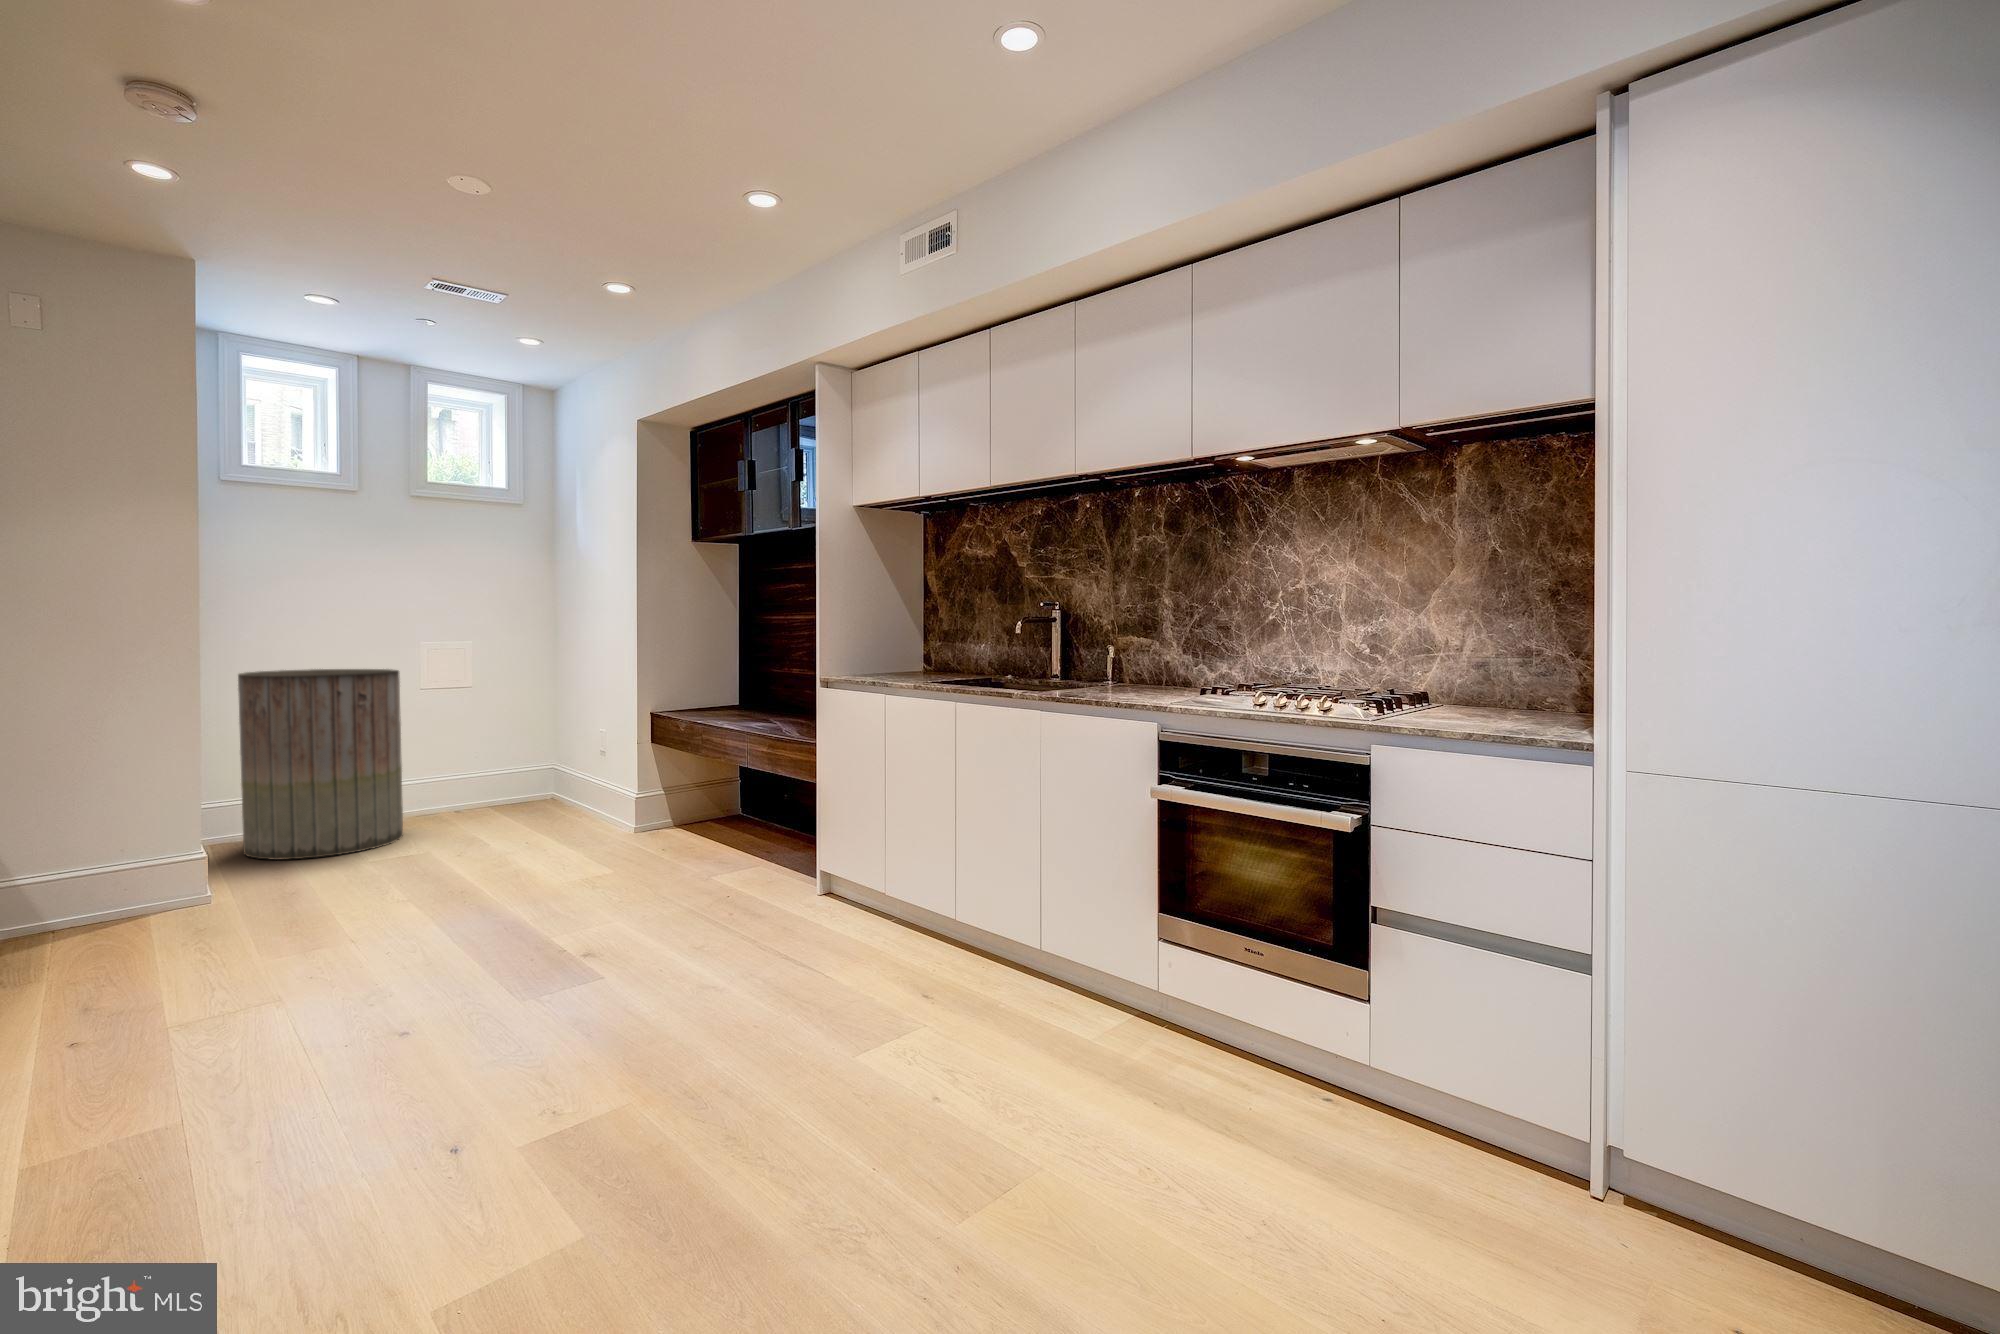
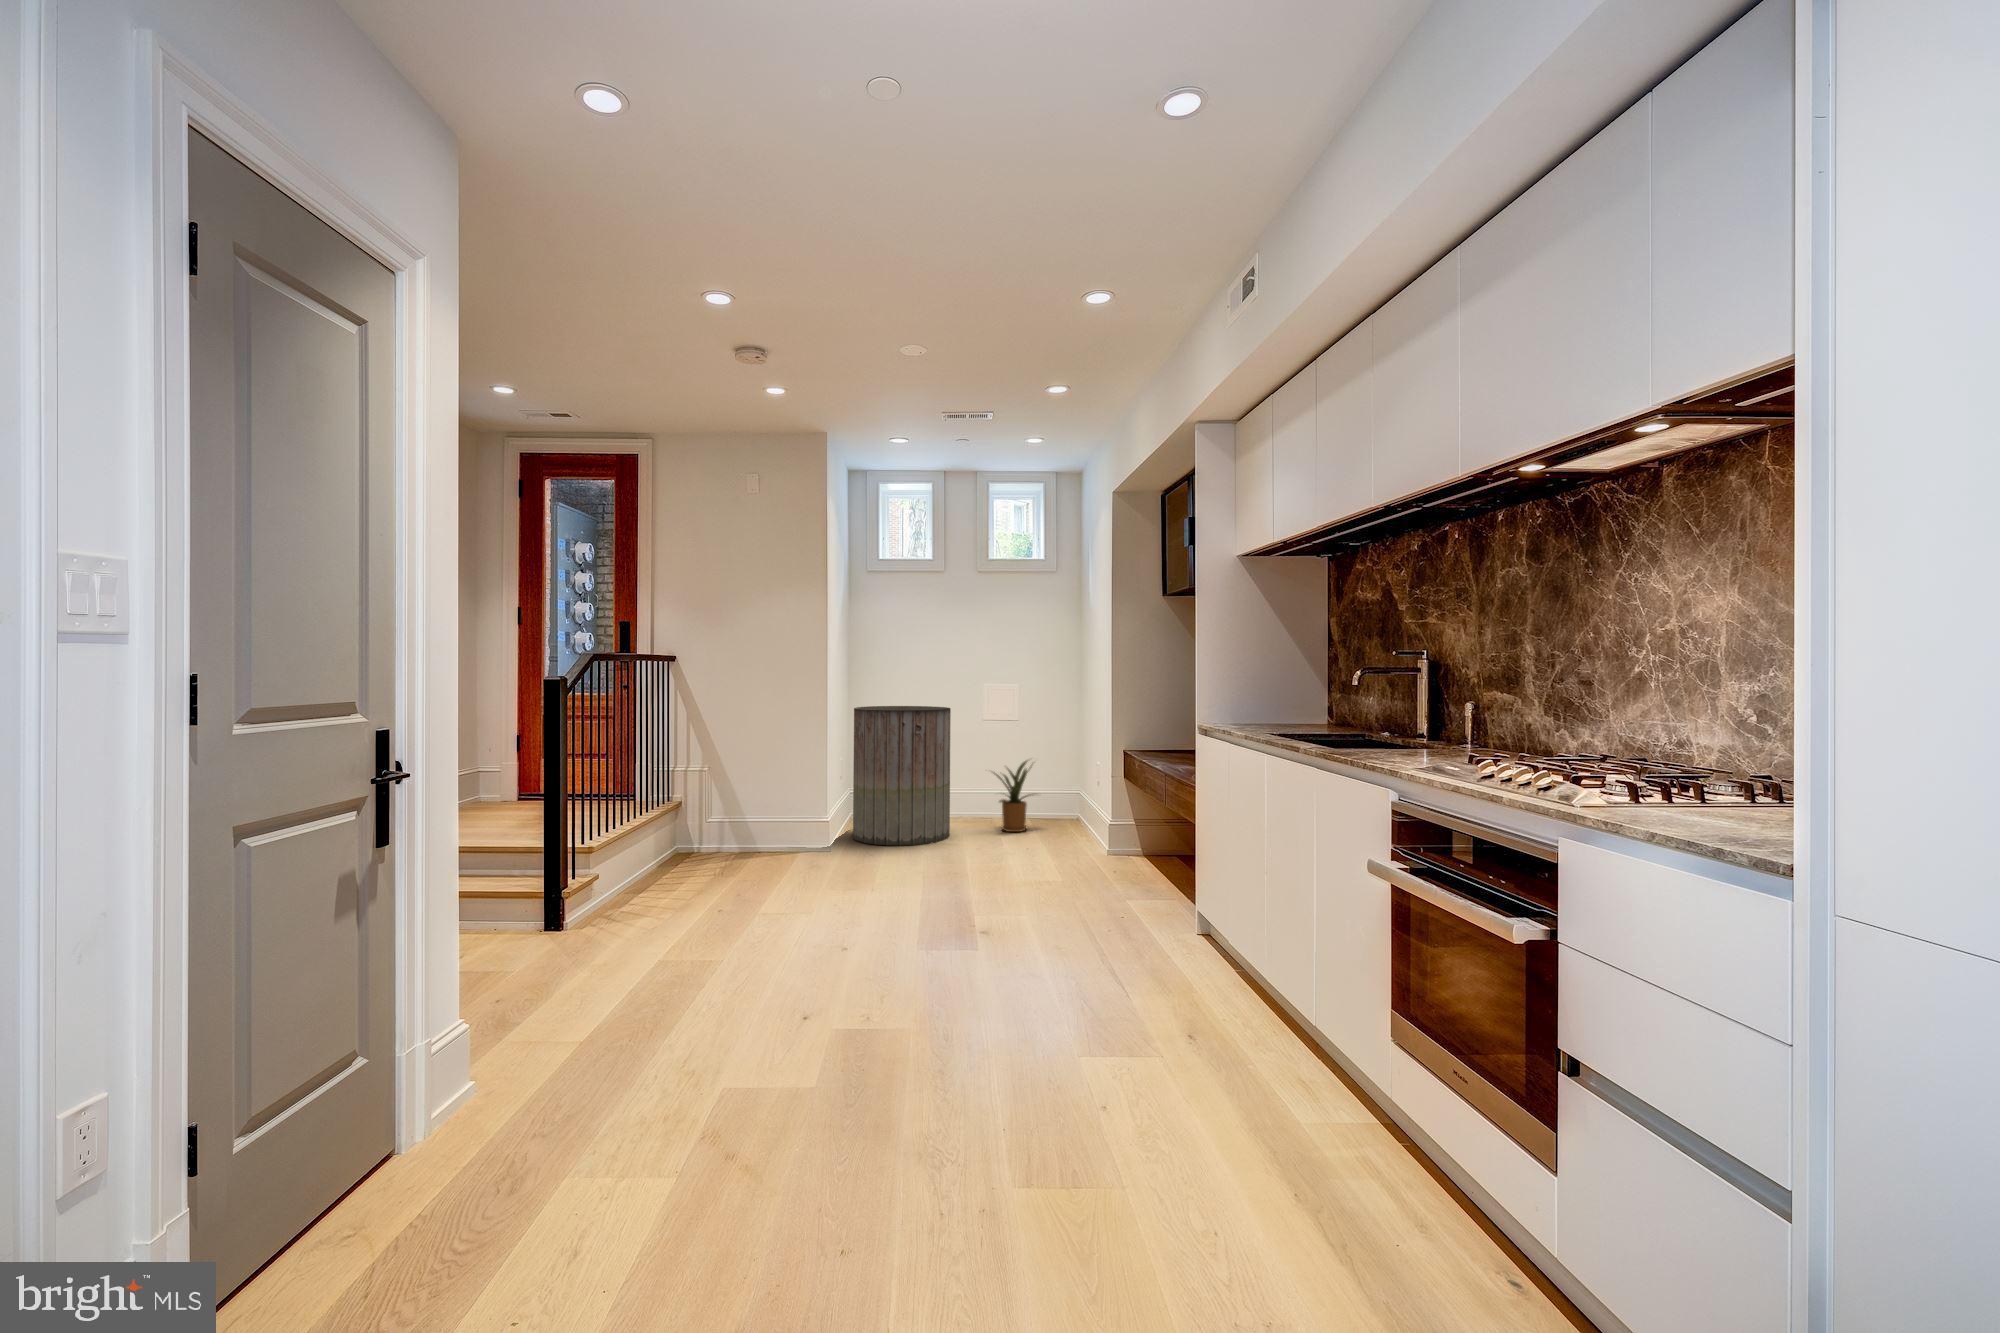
house plant: none [444,726,523,818] -> present [994,760,1035,832]

